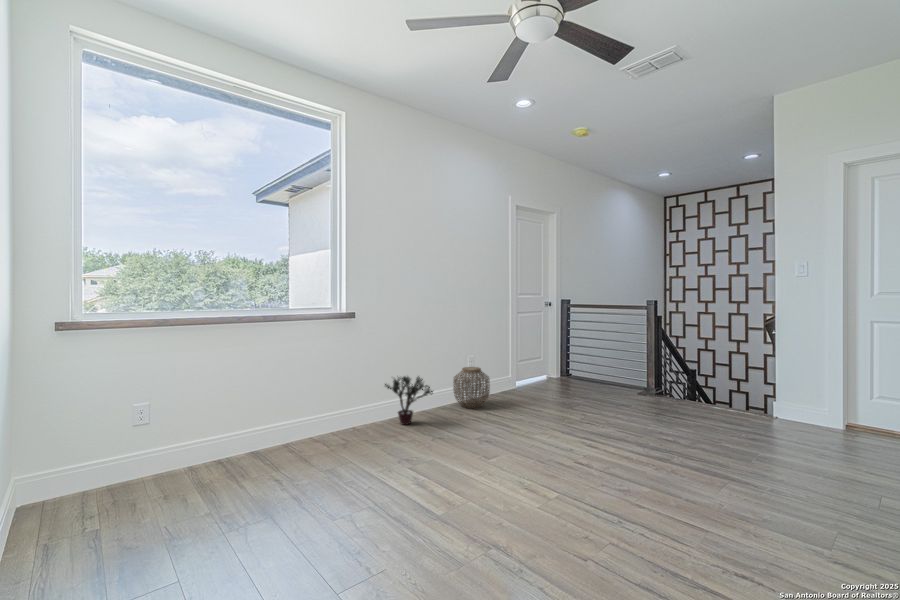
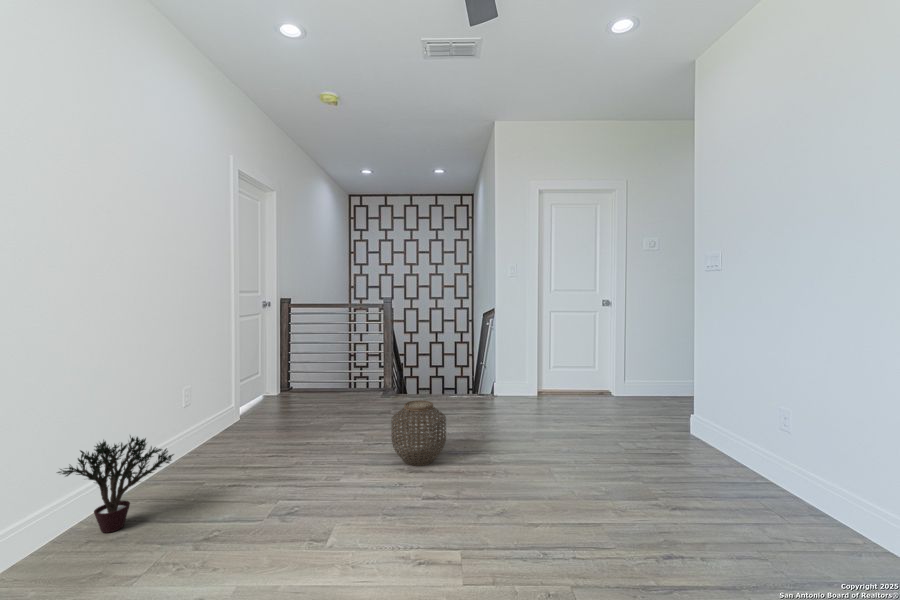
woven basket: present [453,367,490,408] -> present [391,400,446,466]

